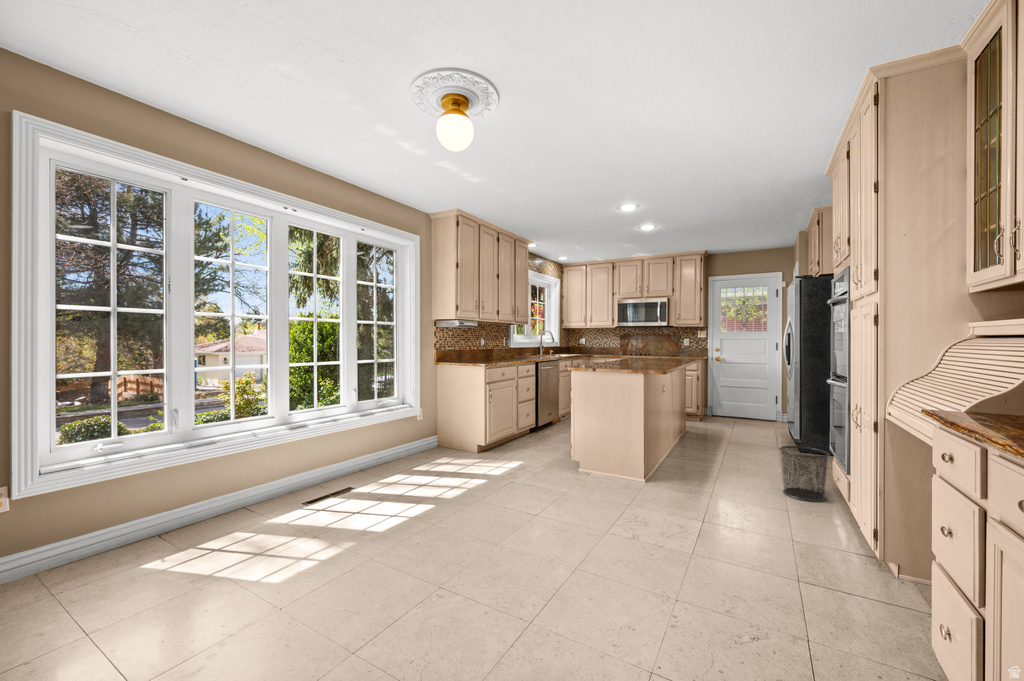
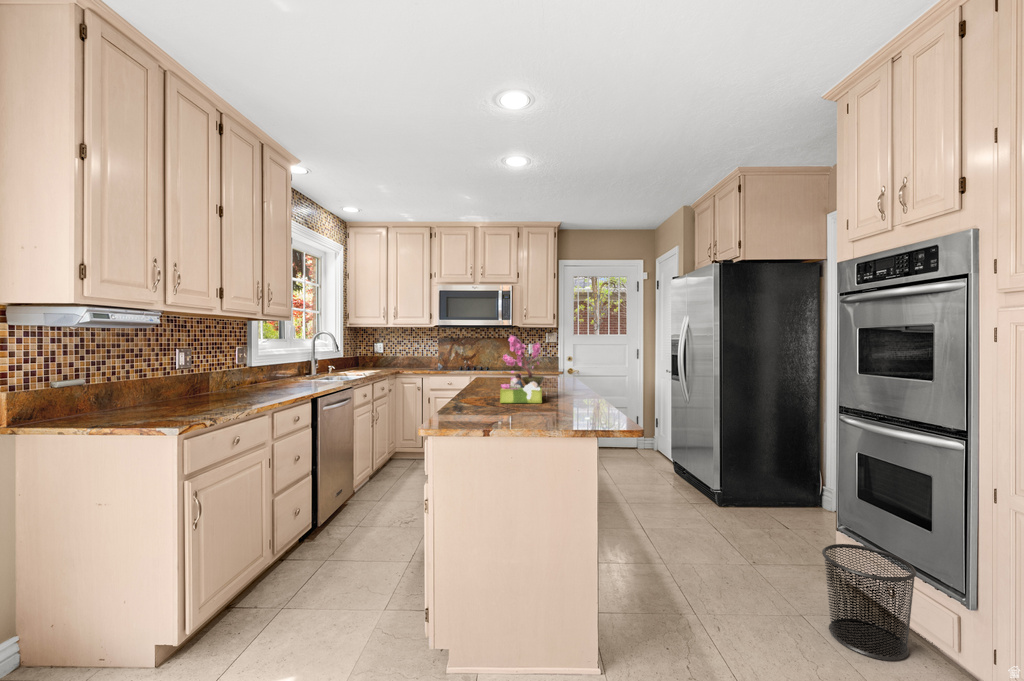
flower arrangement: none [618,329,645,364] -> present [500,335,544,403]

